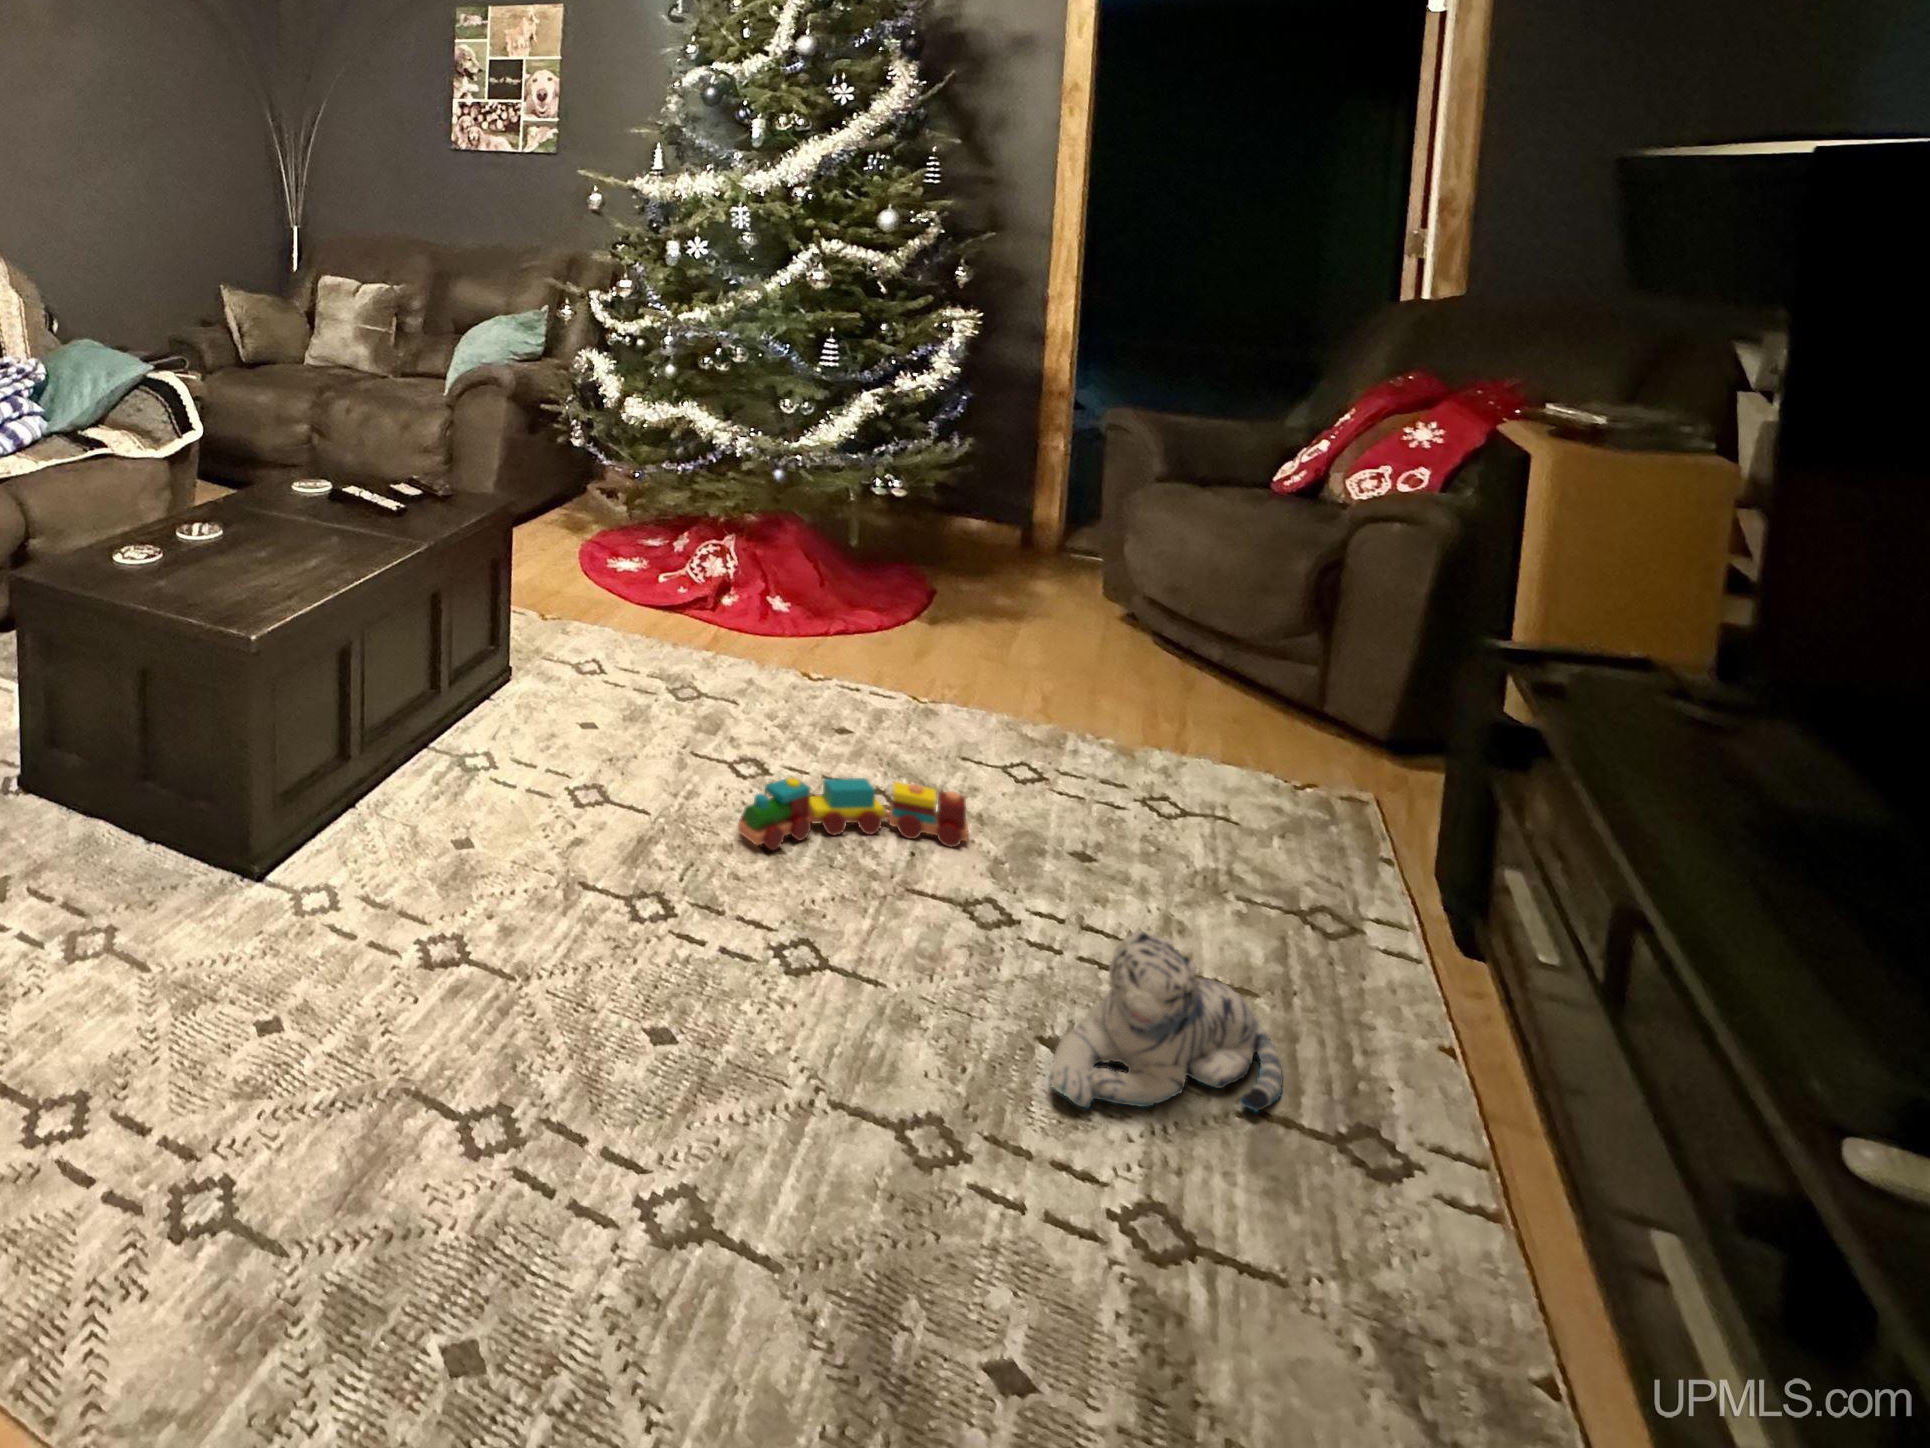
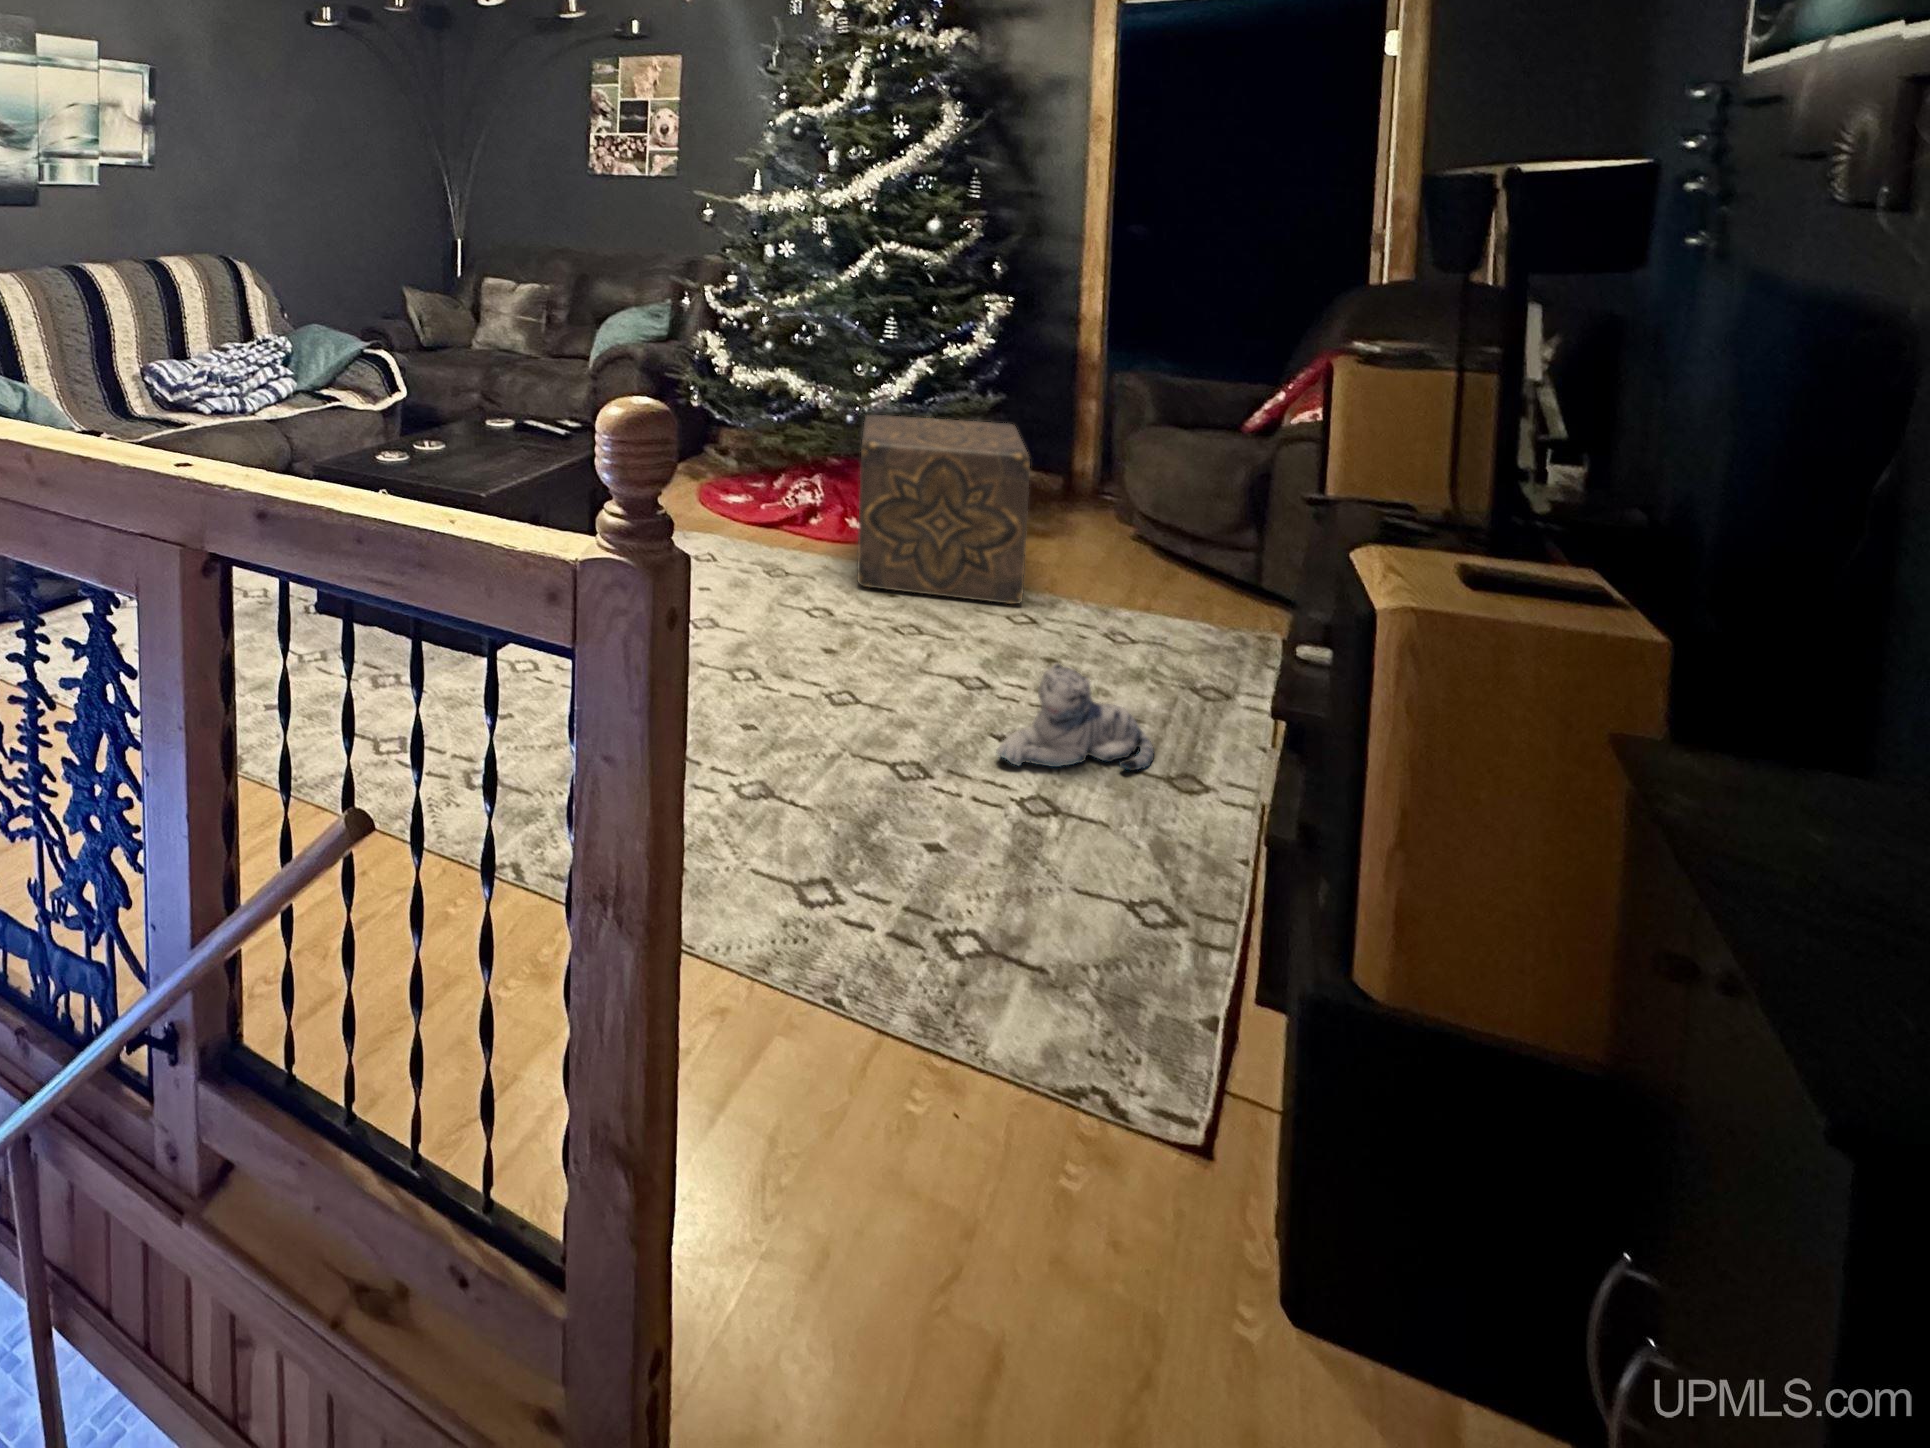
ottoman: none [791,473,1033,748] -> present [857,415,1030,604]
toy train: present [738,777,969,850] -> none [809,607,973,654]

